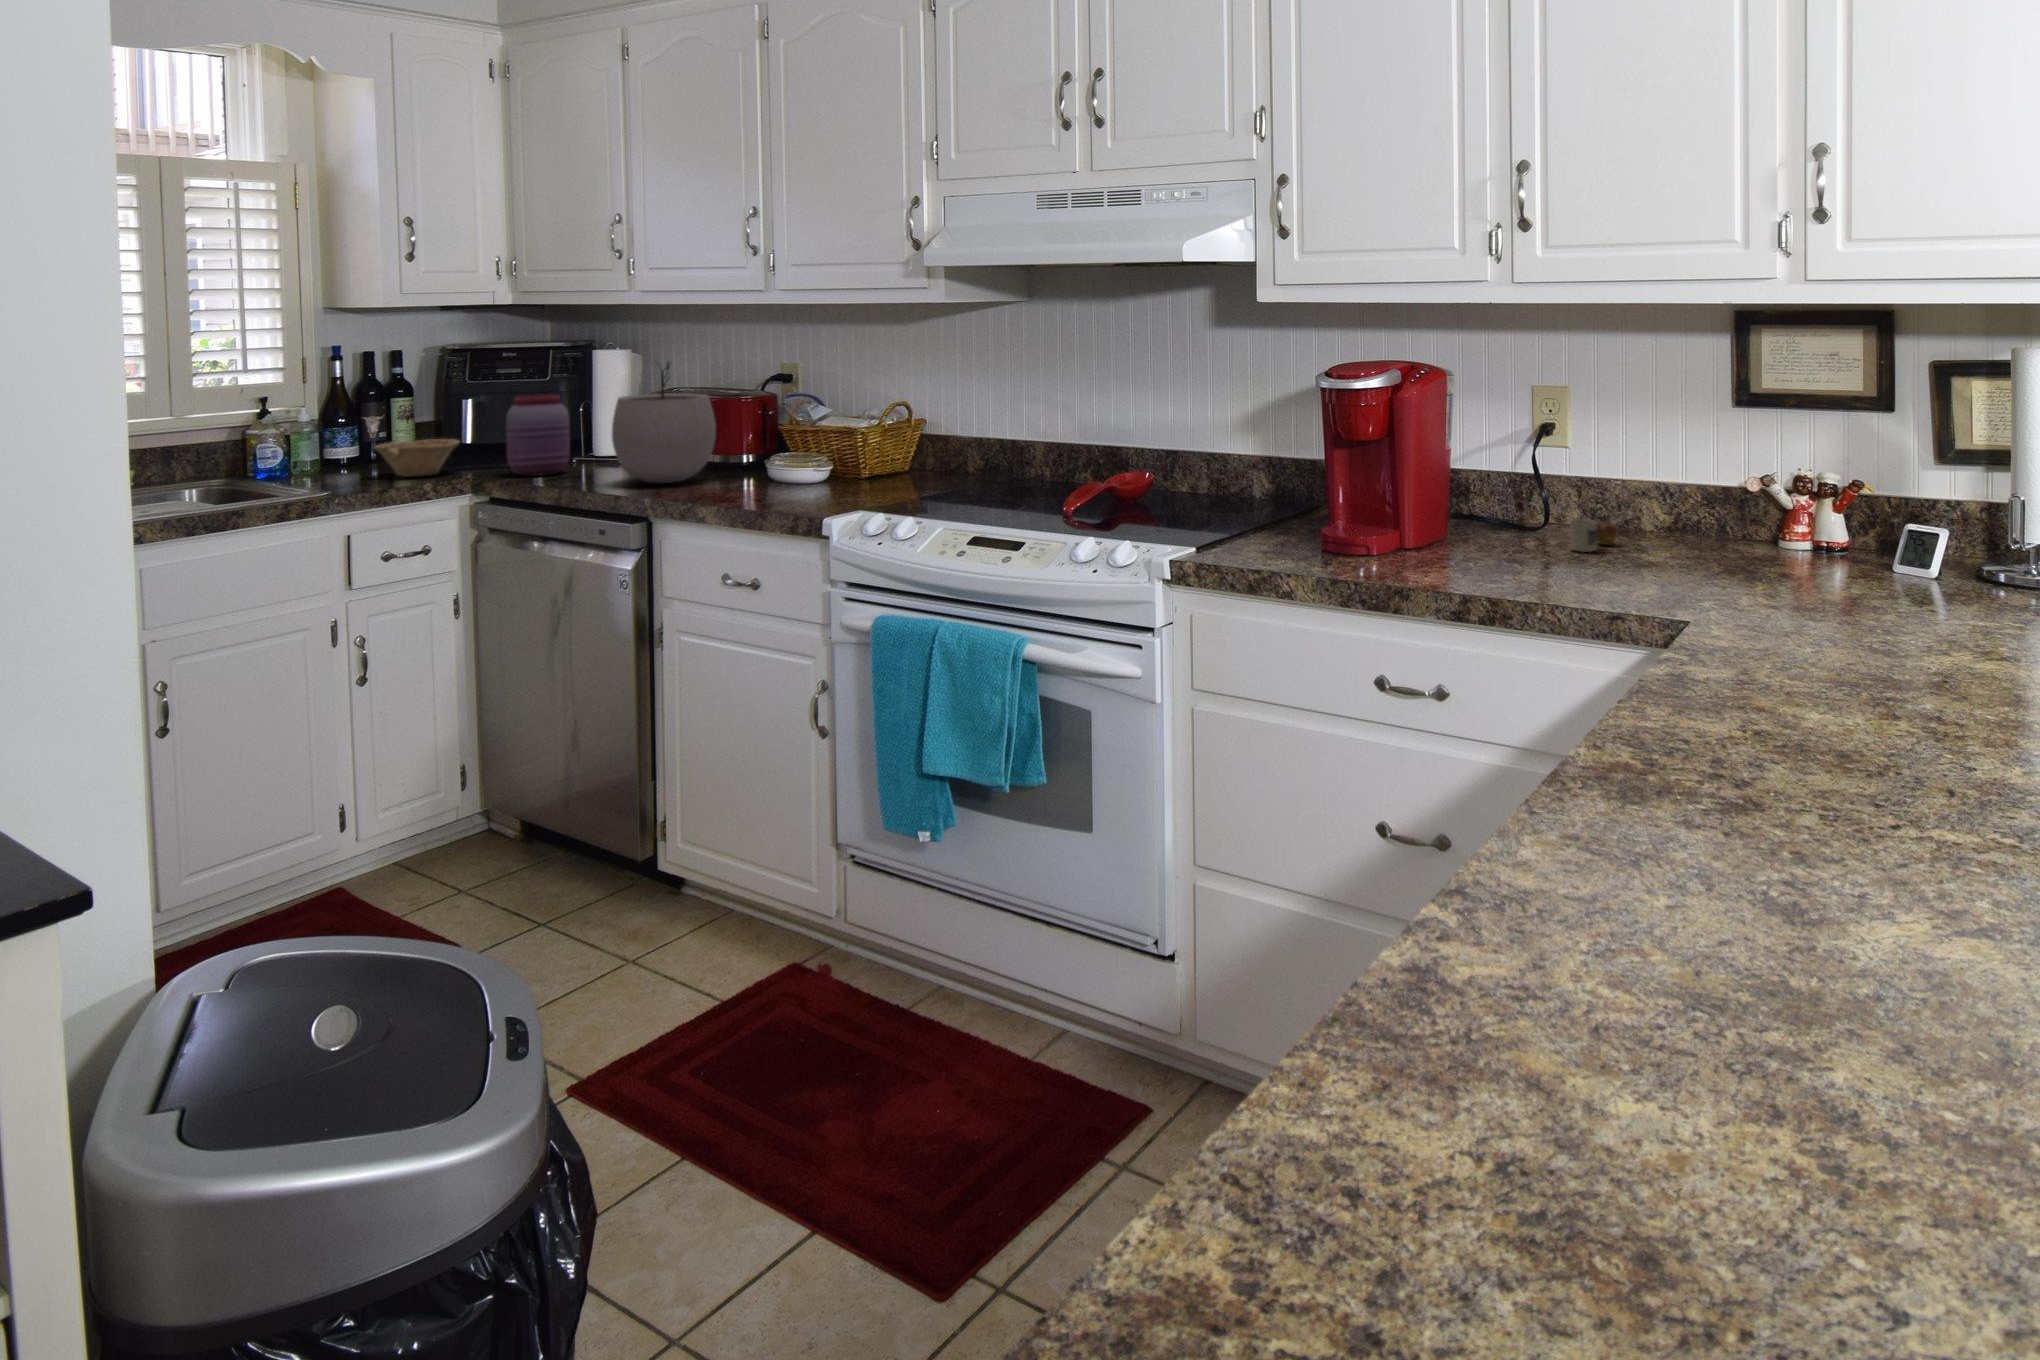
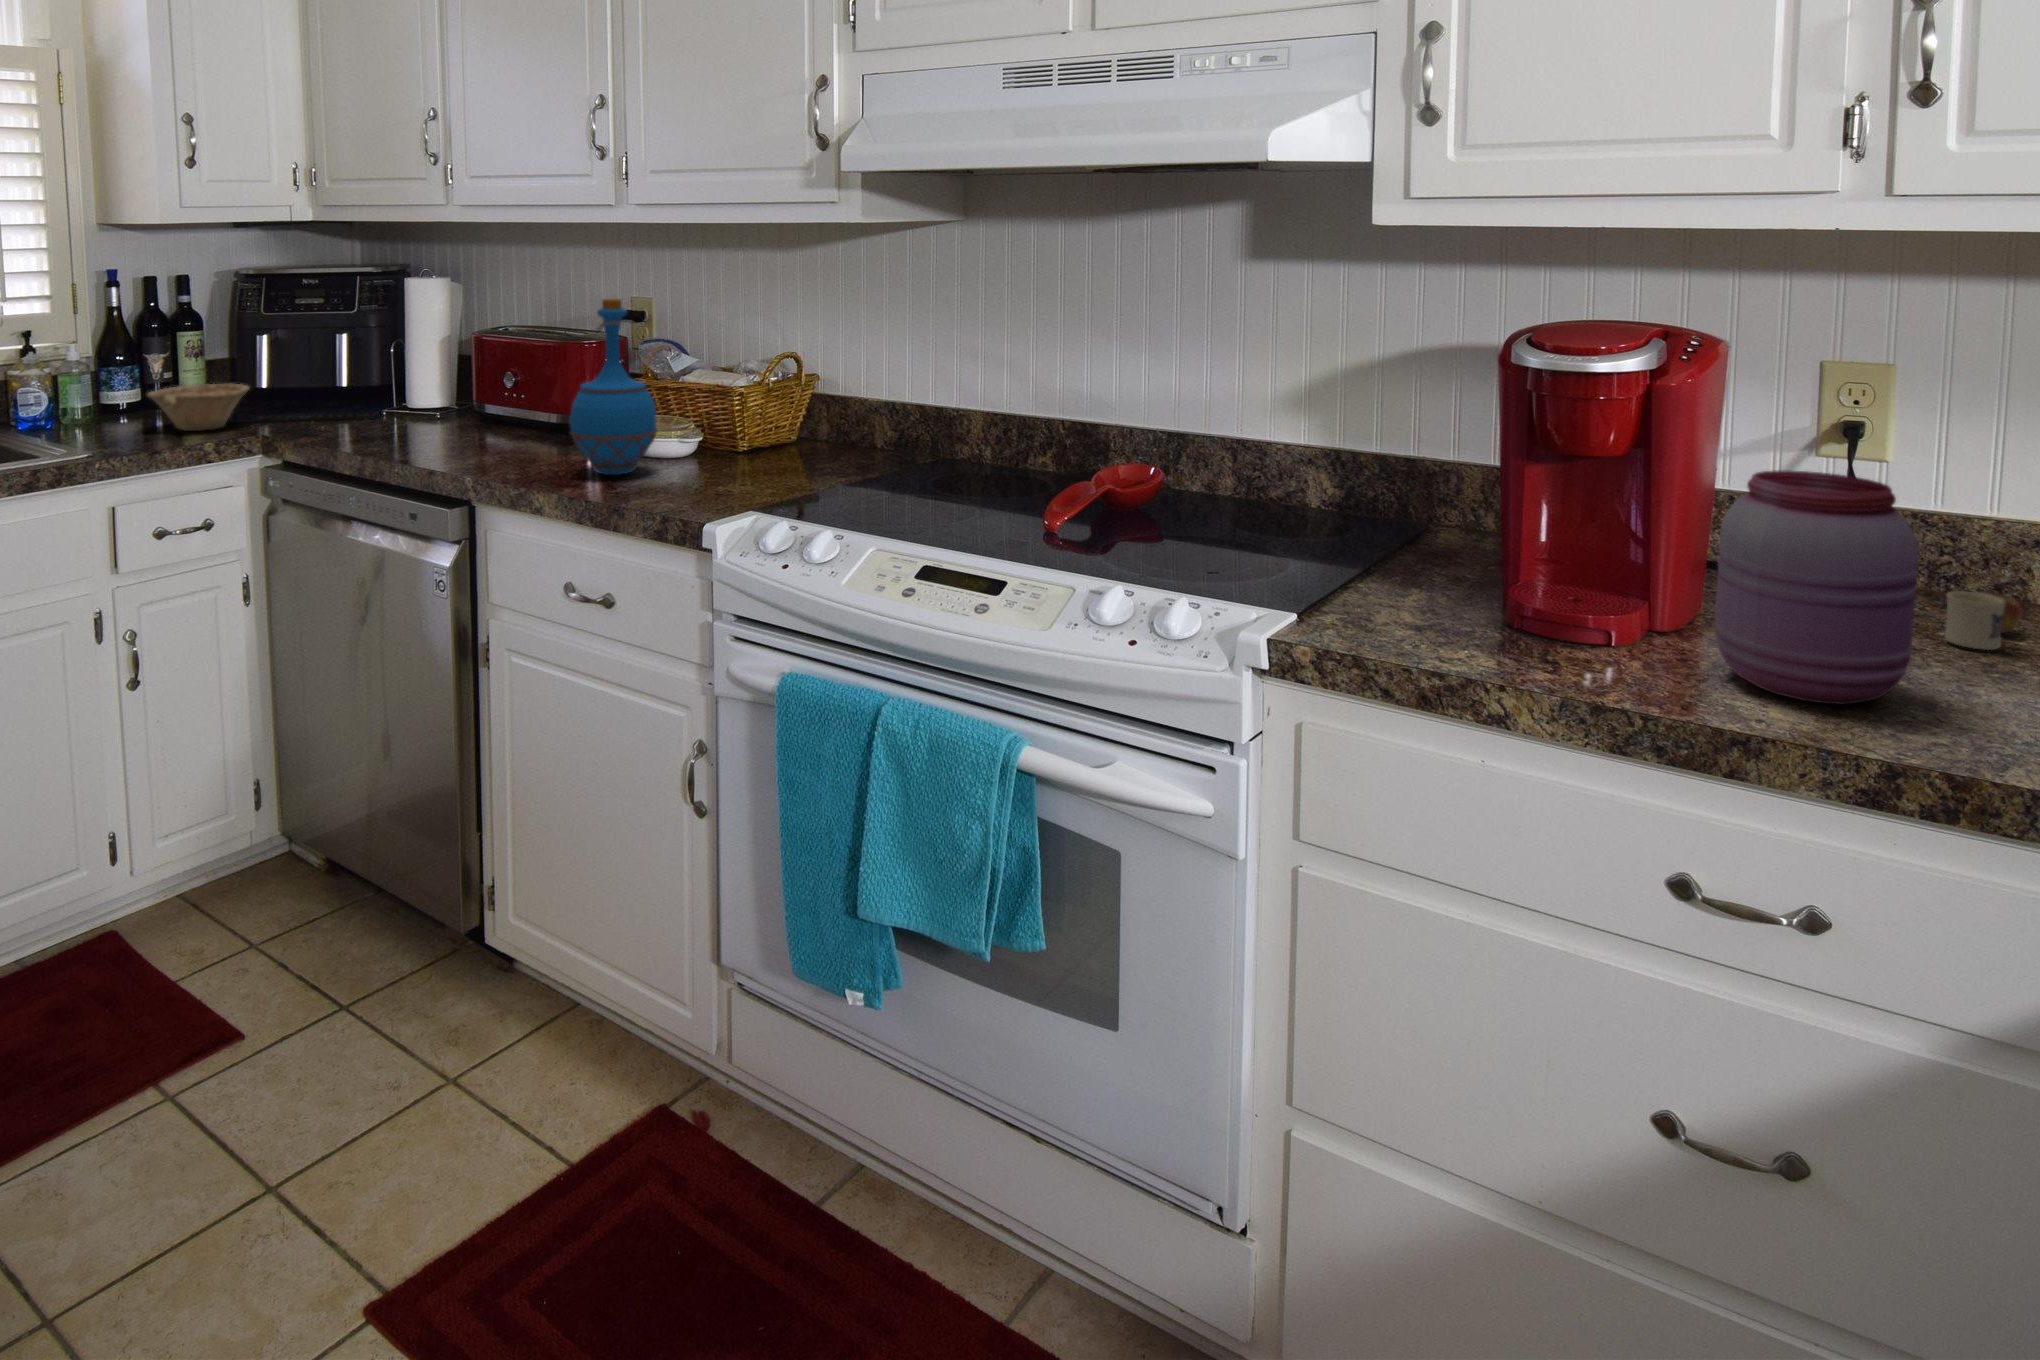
bottle: none [727,361,796,495] -> present [570,299,657,475]
plant pot: present [612,363,716,483] -> none [425,292,554,451]
jar: present [506,394,570,476] -> present [1715,470,1919,704]

